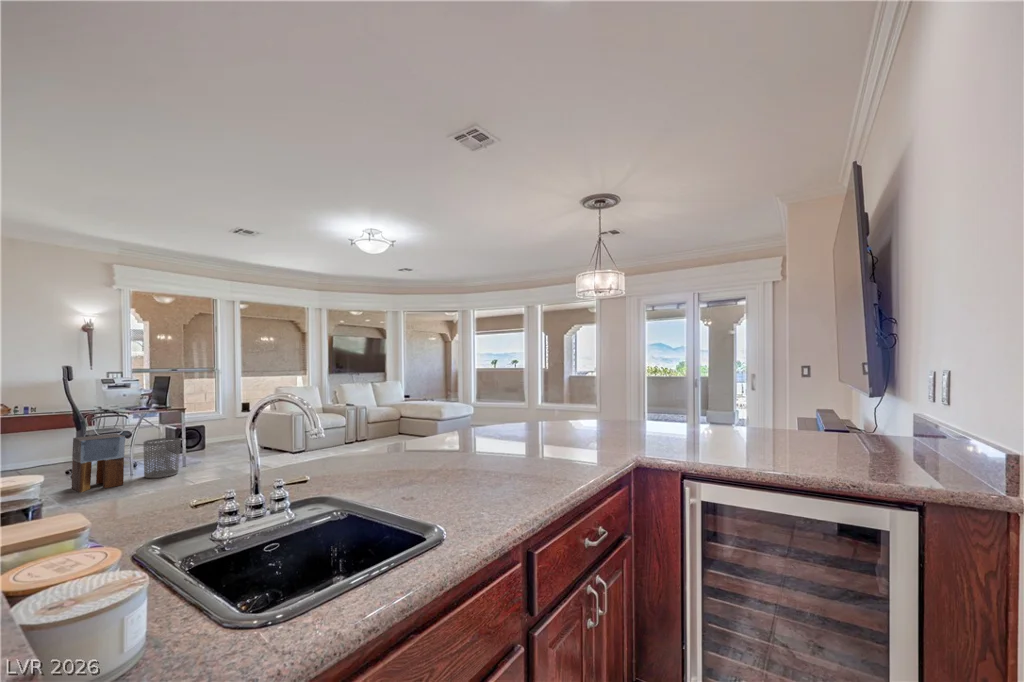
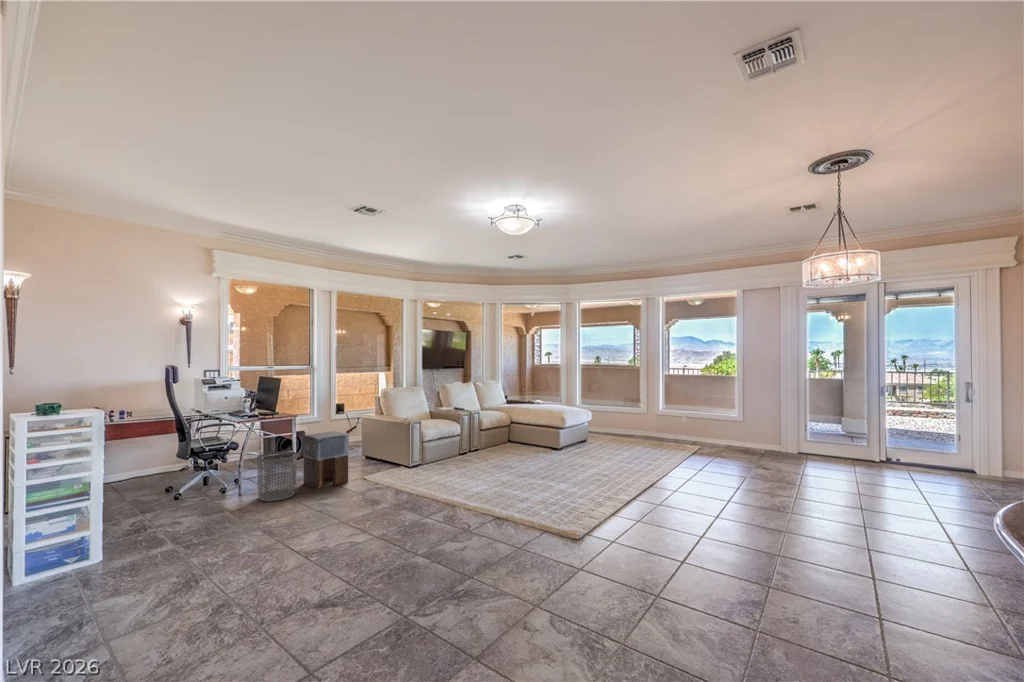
stool: present [72,434,125,493] -> present [303,431,349,489]

